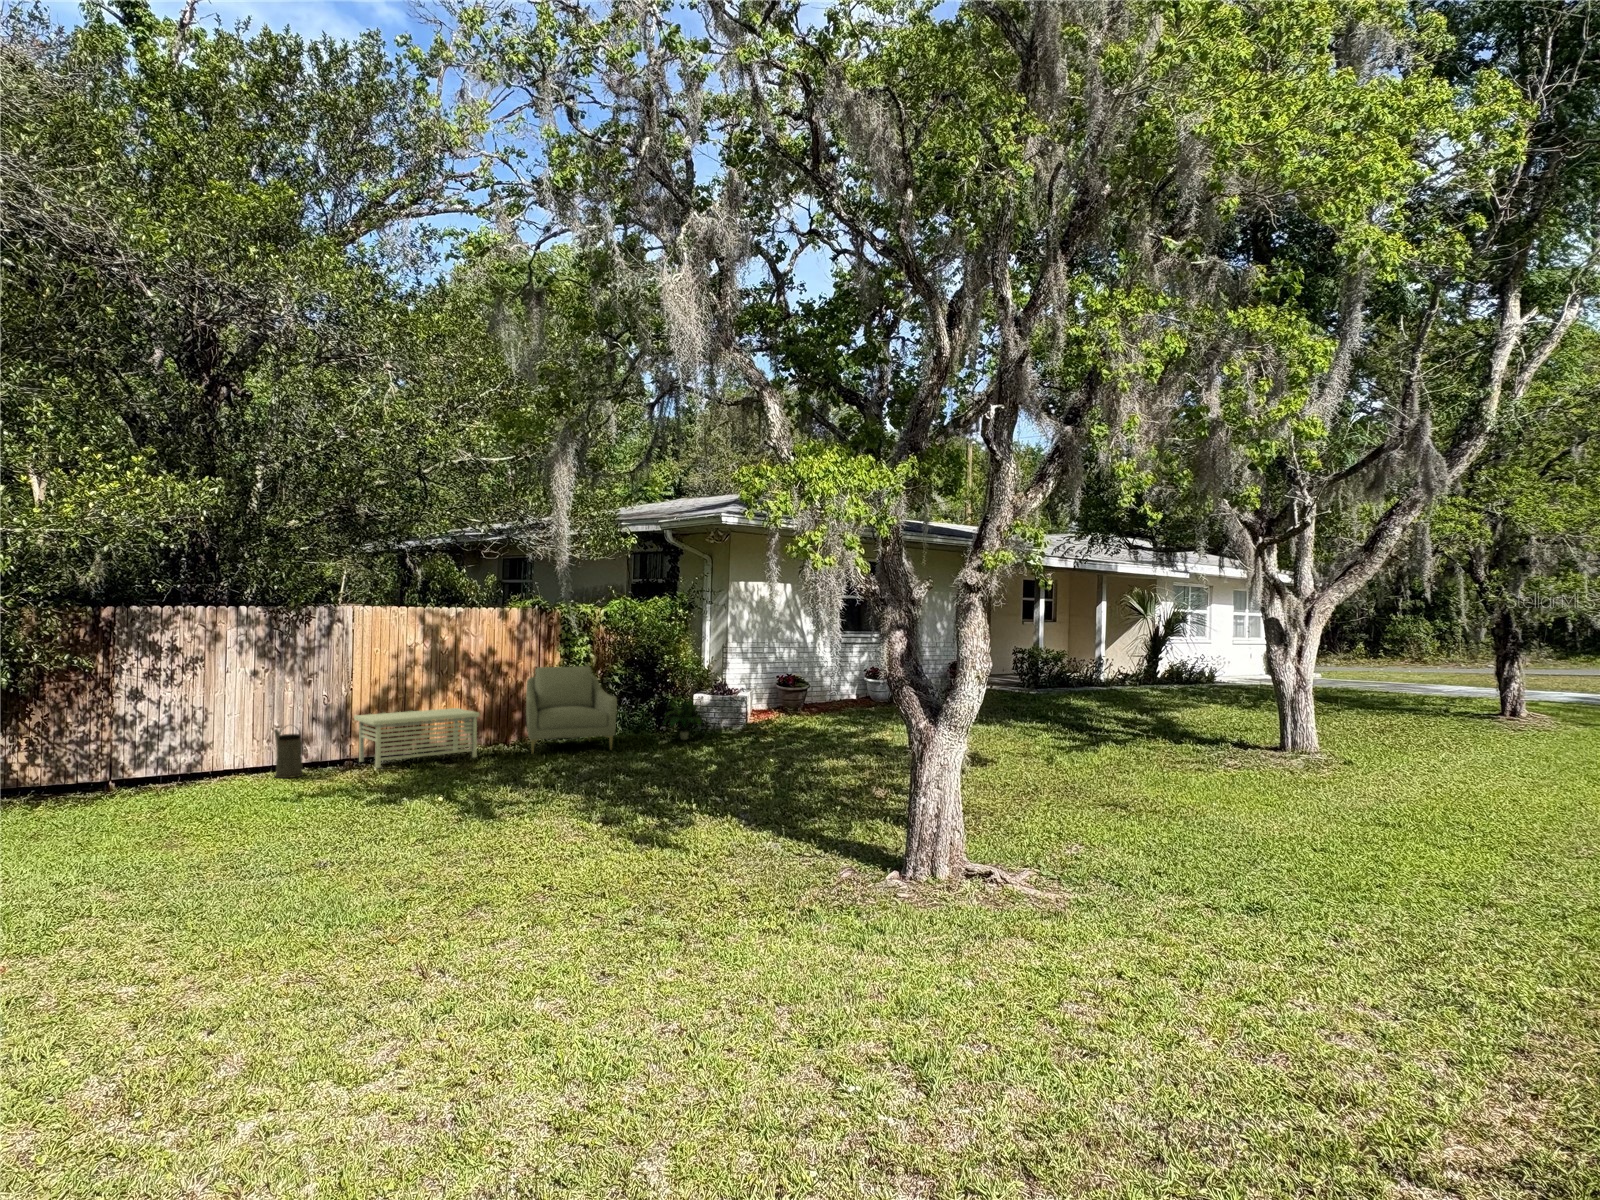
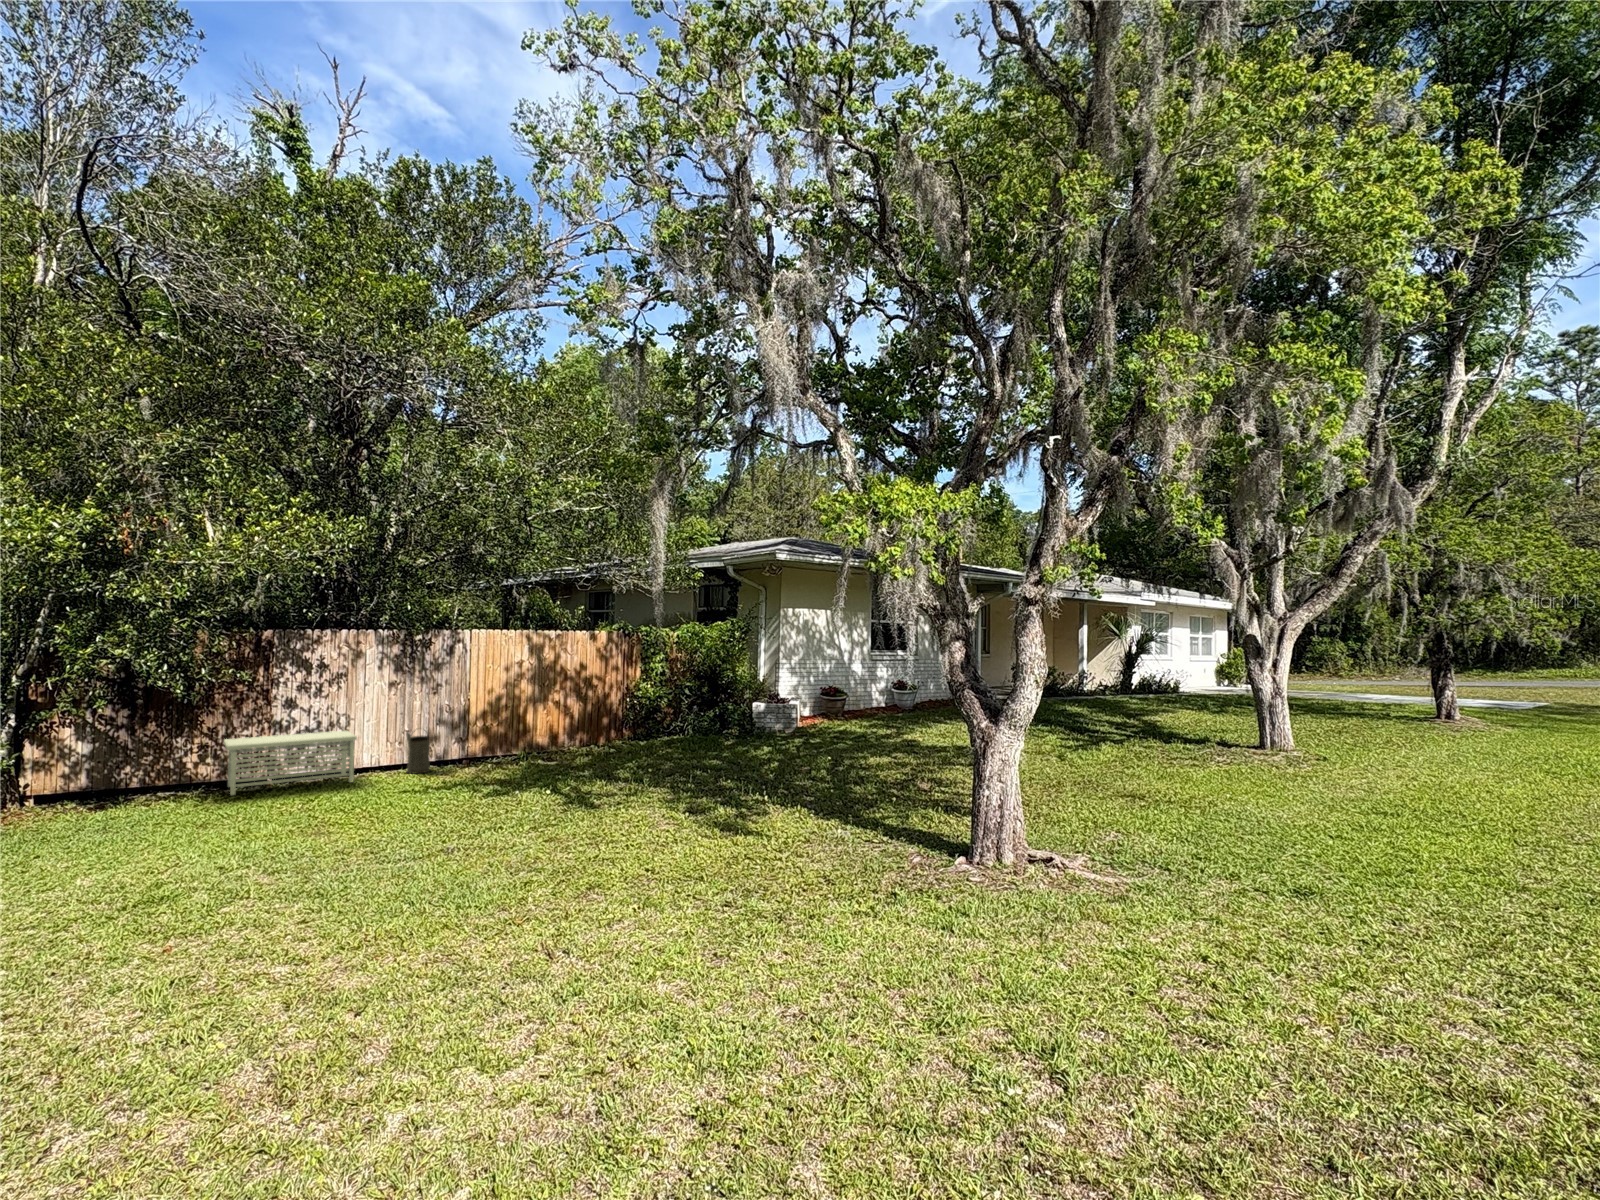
chair: present [526,666,617,753] -> none [616,679,692,753]
potted plant: present [662,699,706,740] -> none [728,705,772,741]
storage bench: present [354,708,480,768] -> present [224,731,357,795]

